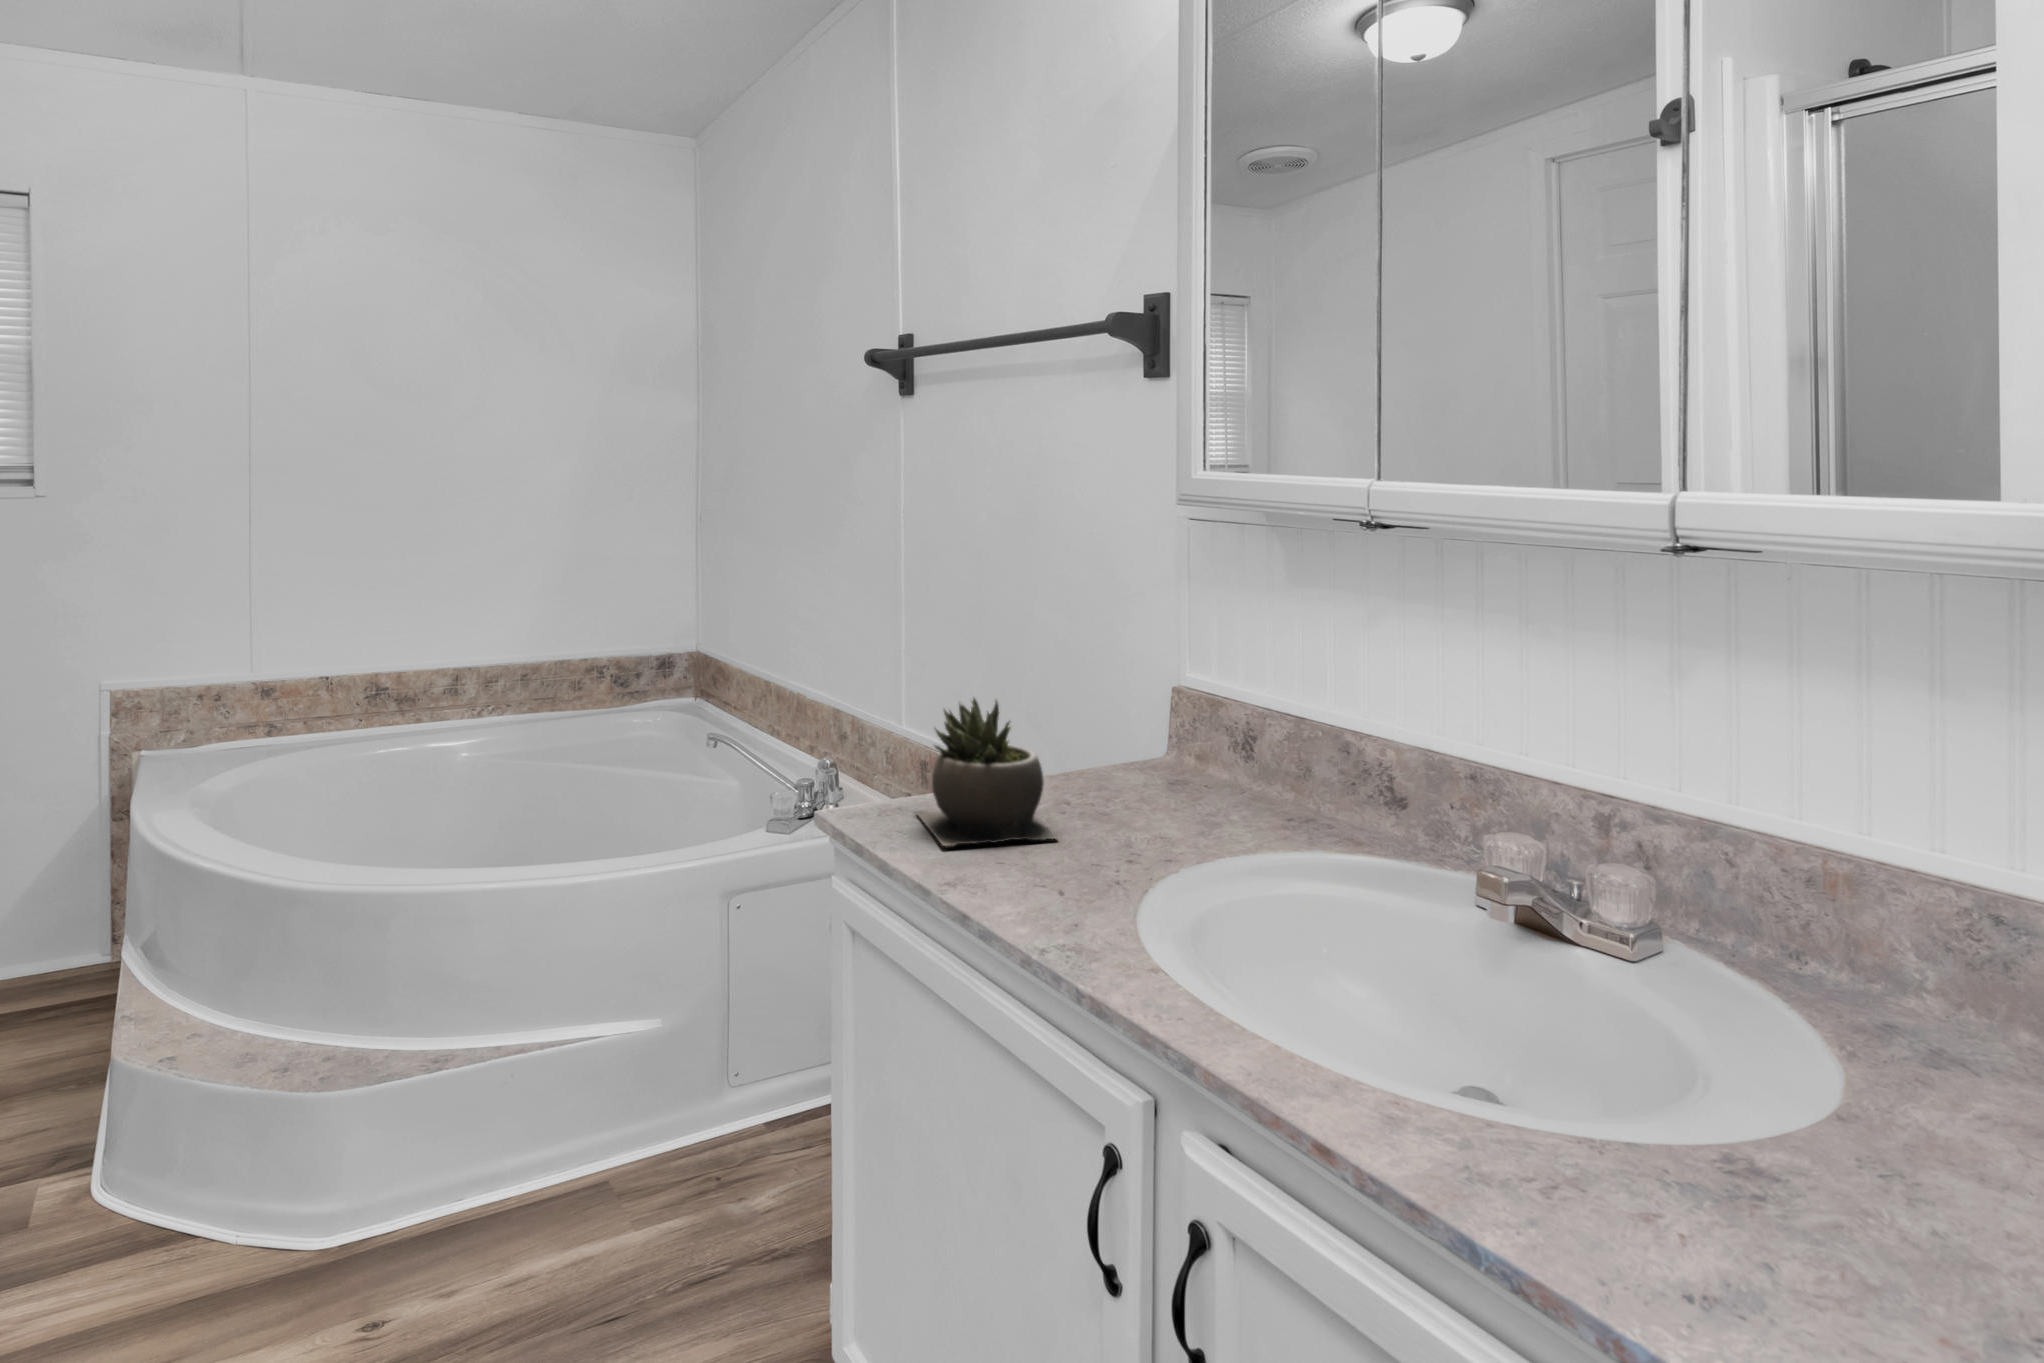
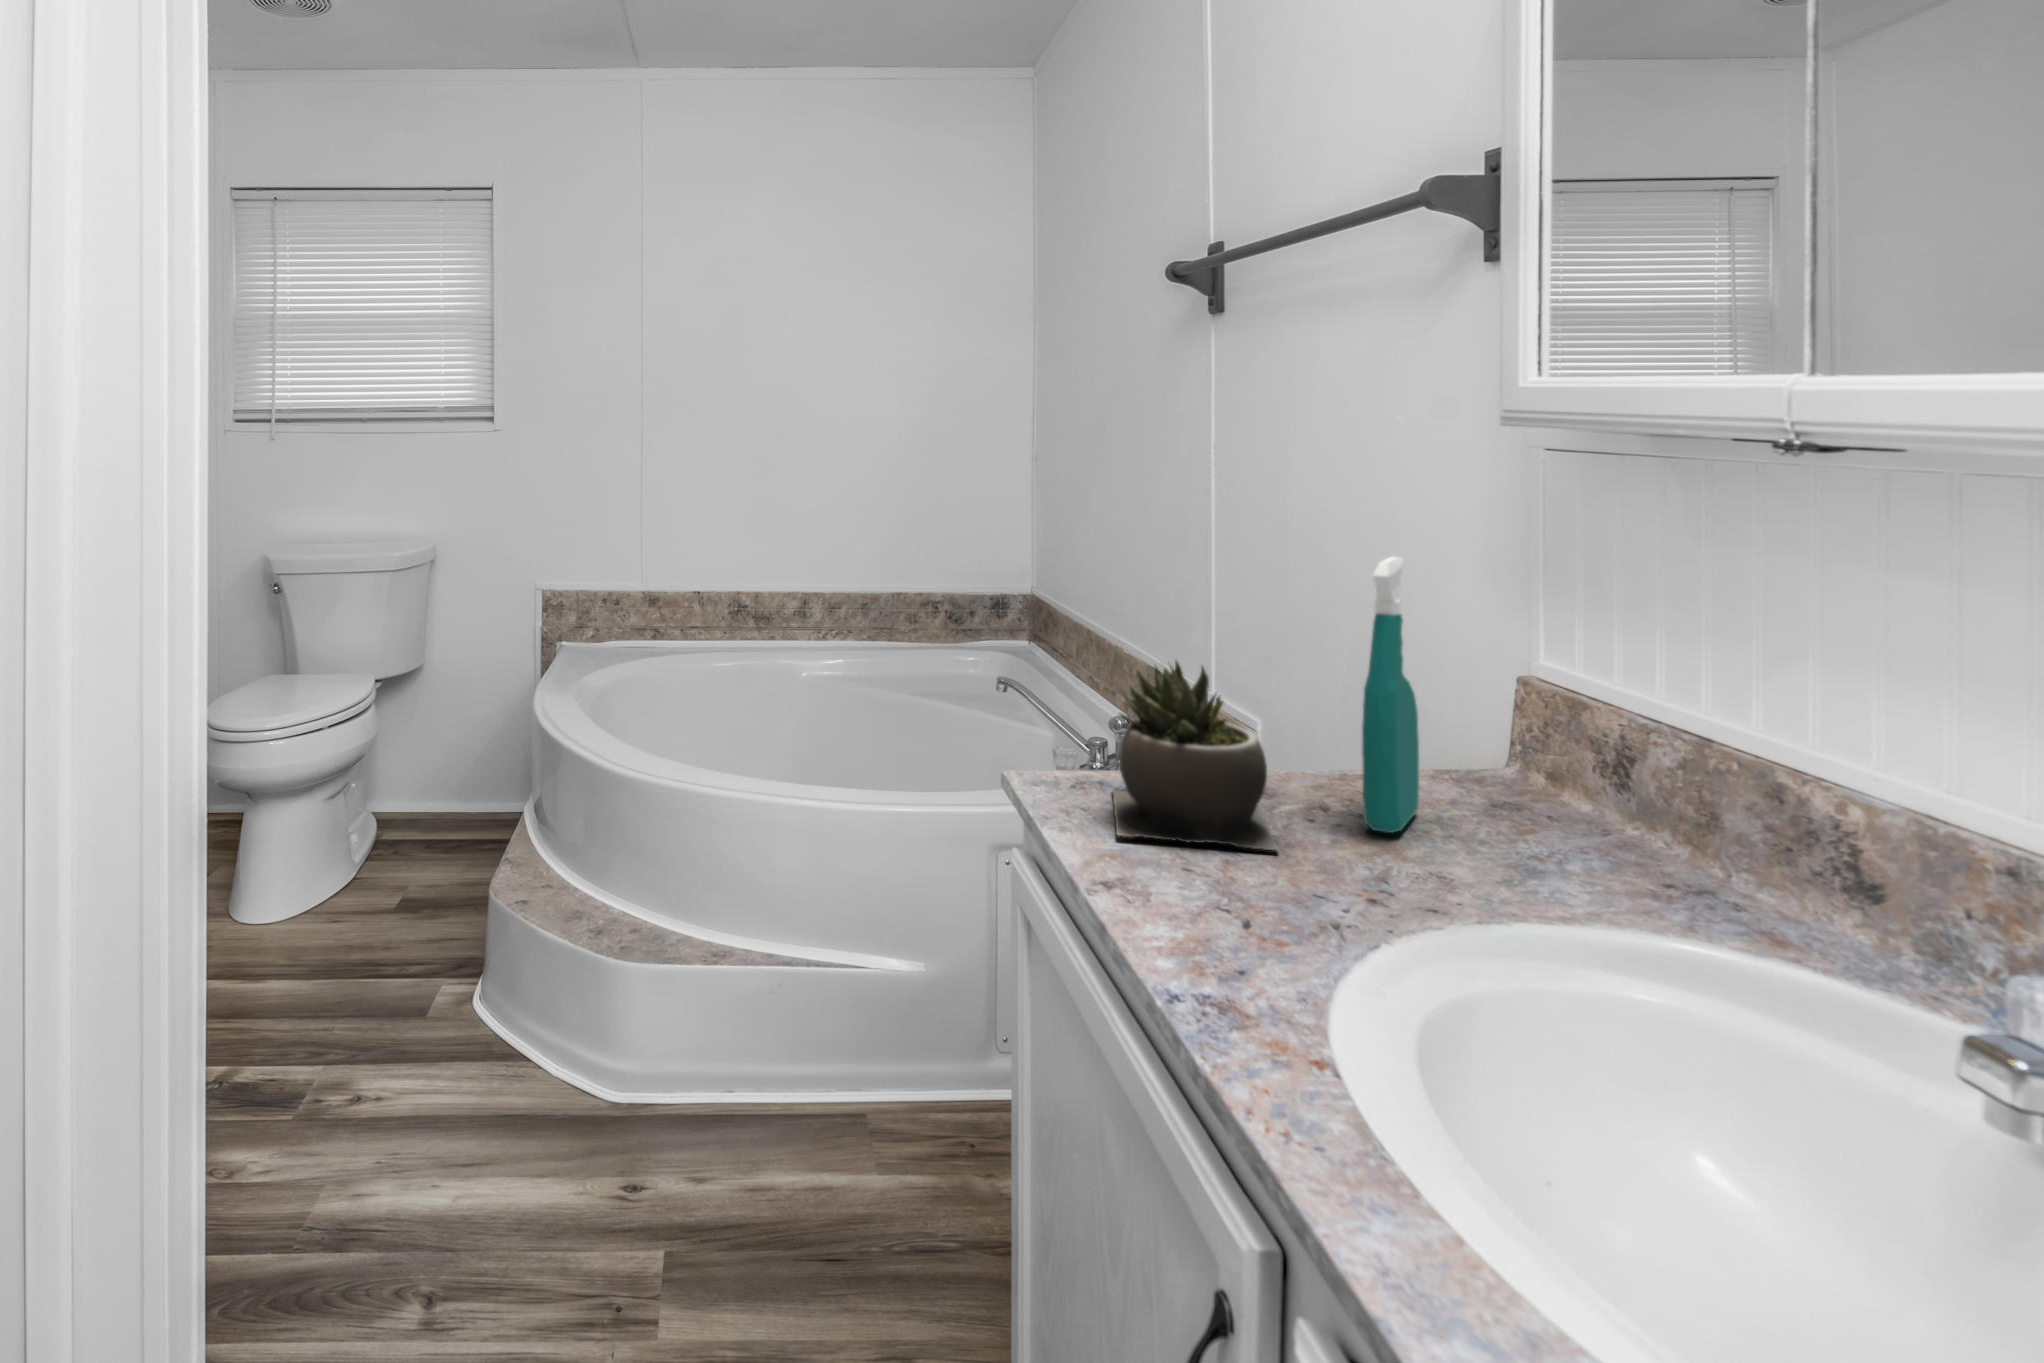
spray bottle: none [1105,604,1133,814] -> present [1362,557,1419,833]

